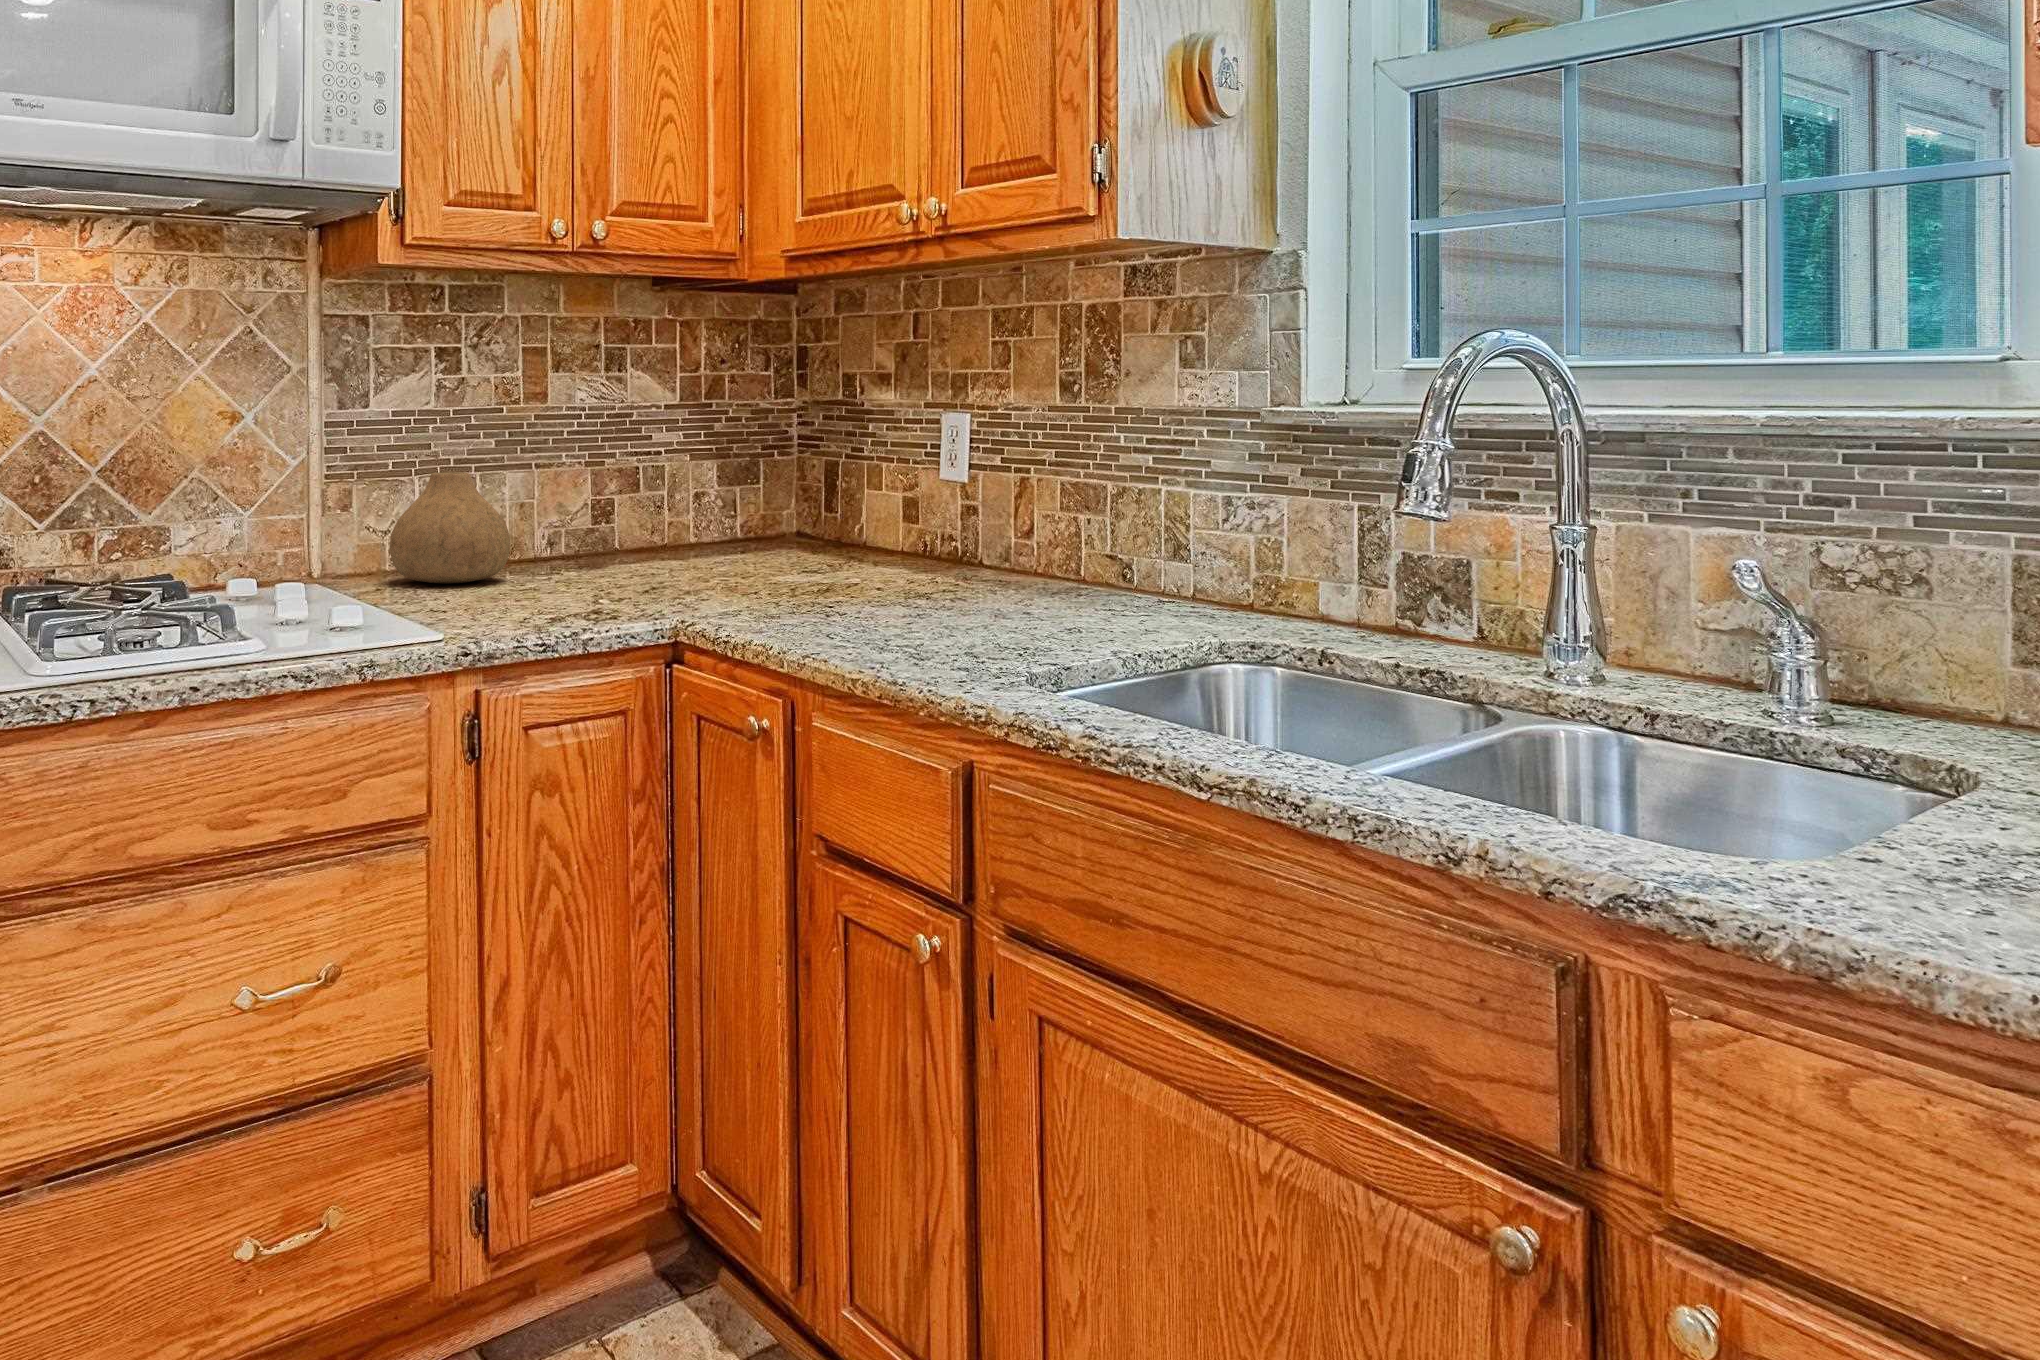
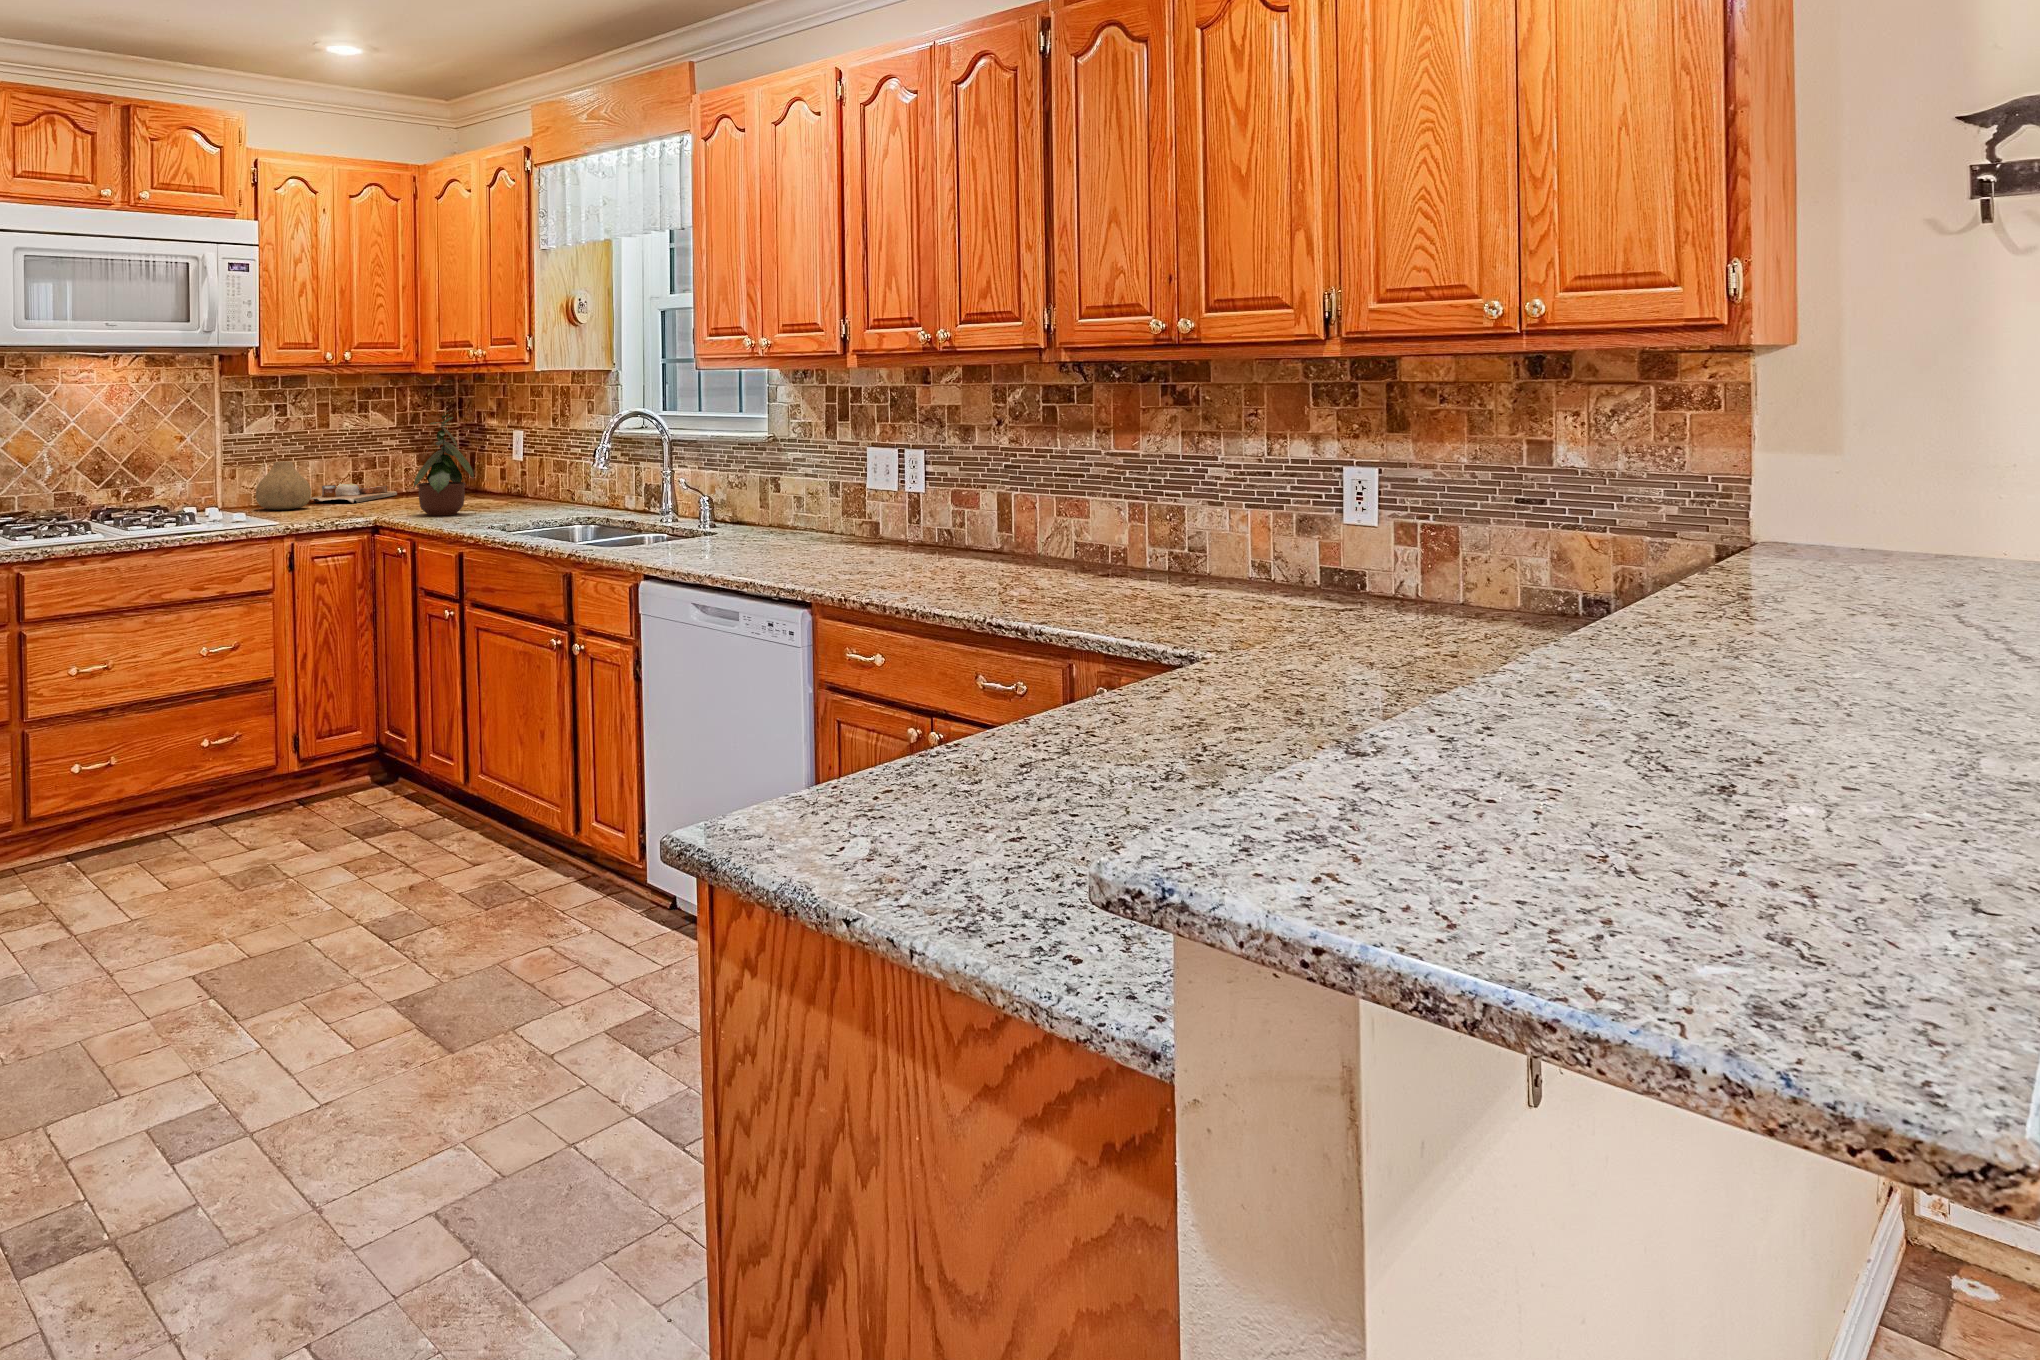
potted plant: none [752,344,925,617] -> present [414,412,474,516]
cutting board: none [496,521,674,568] -> present [310,483,397,503]

